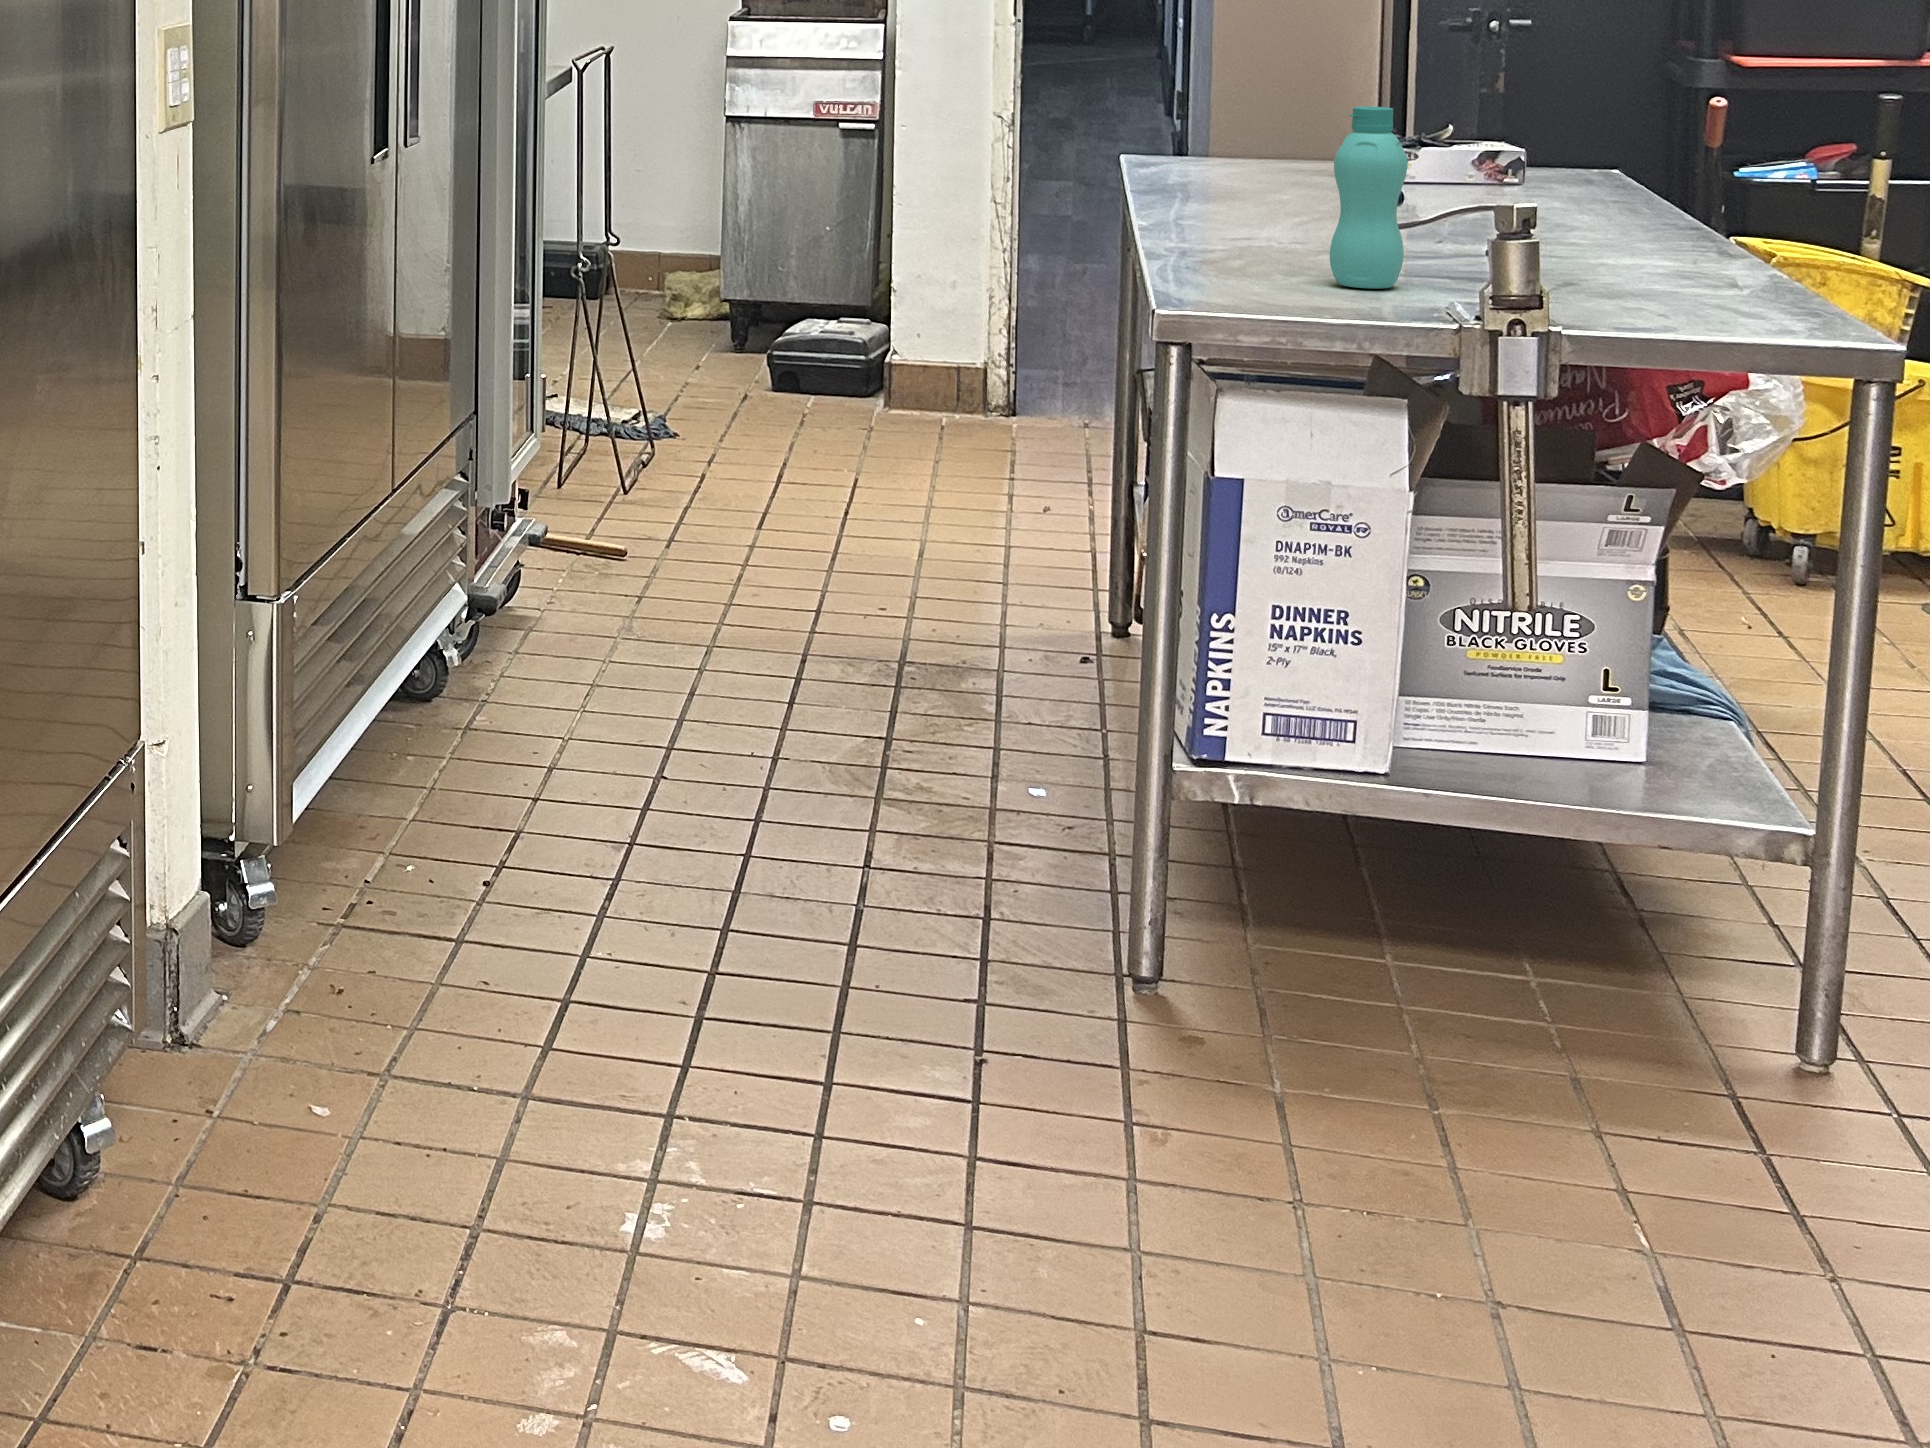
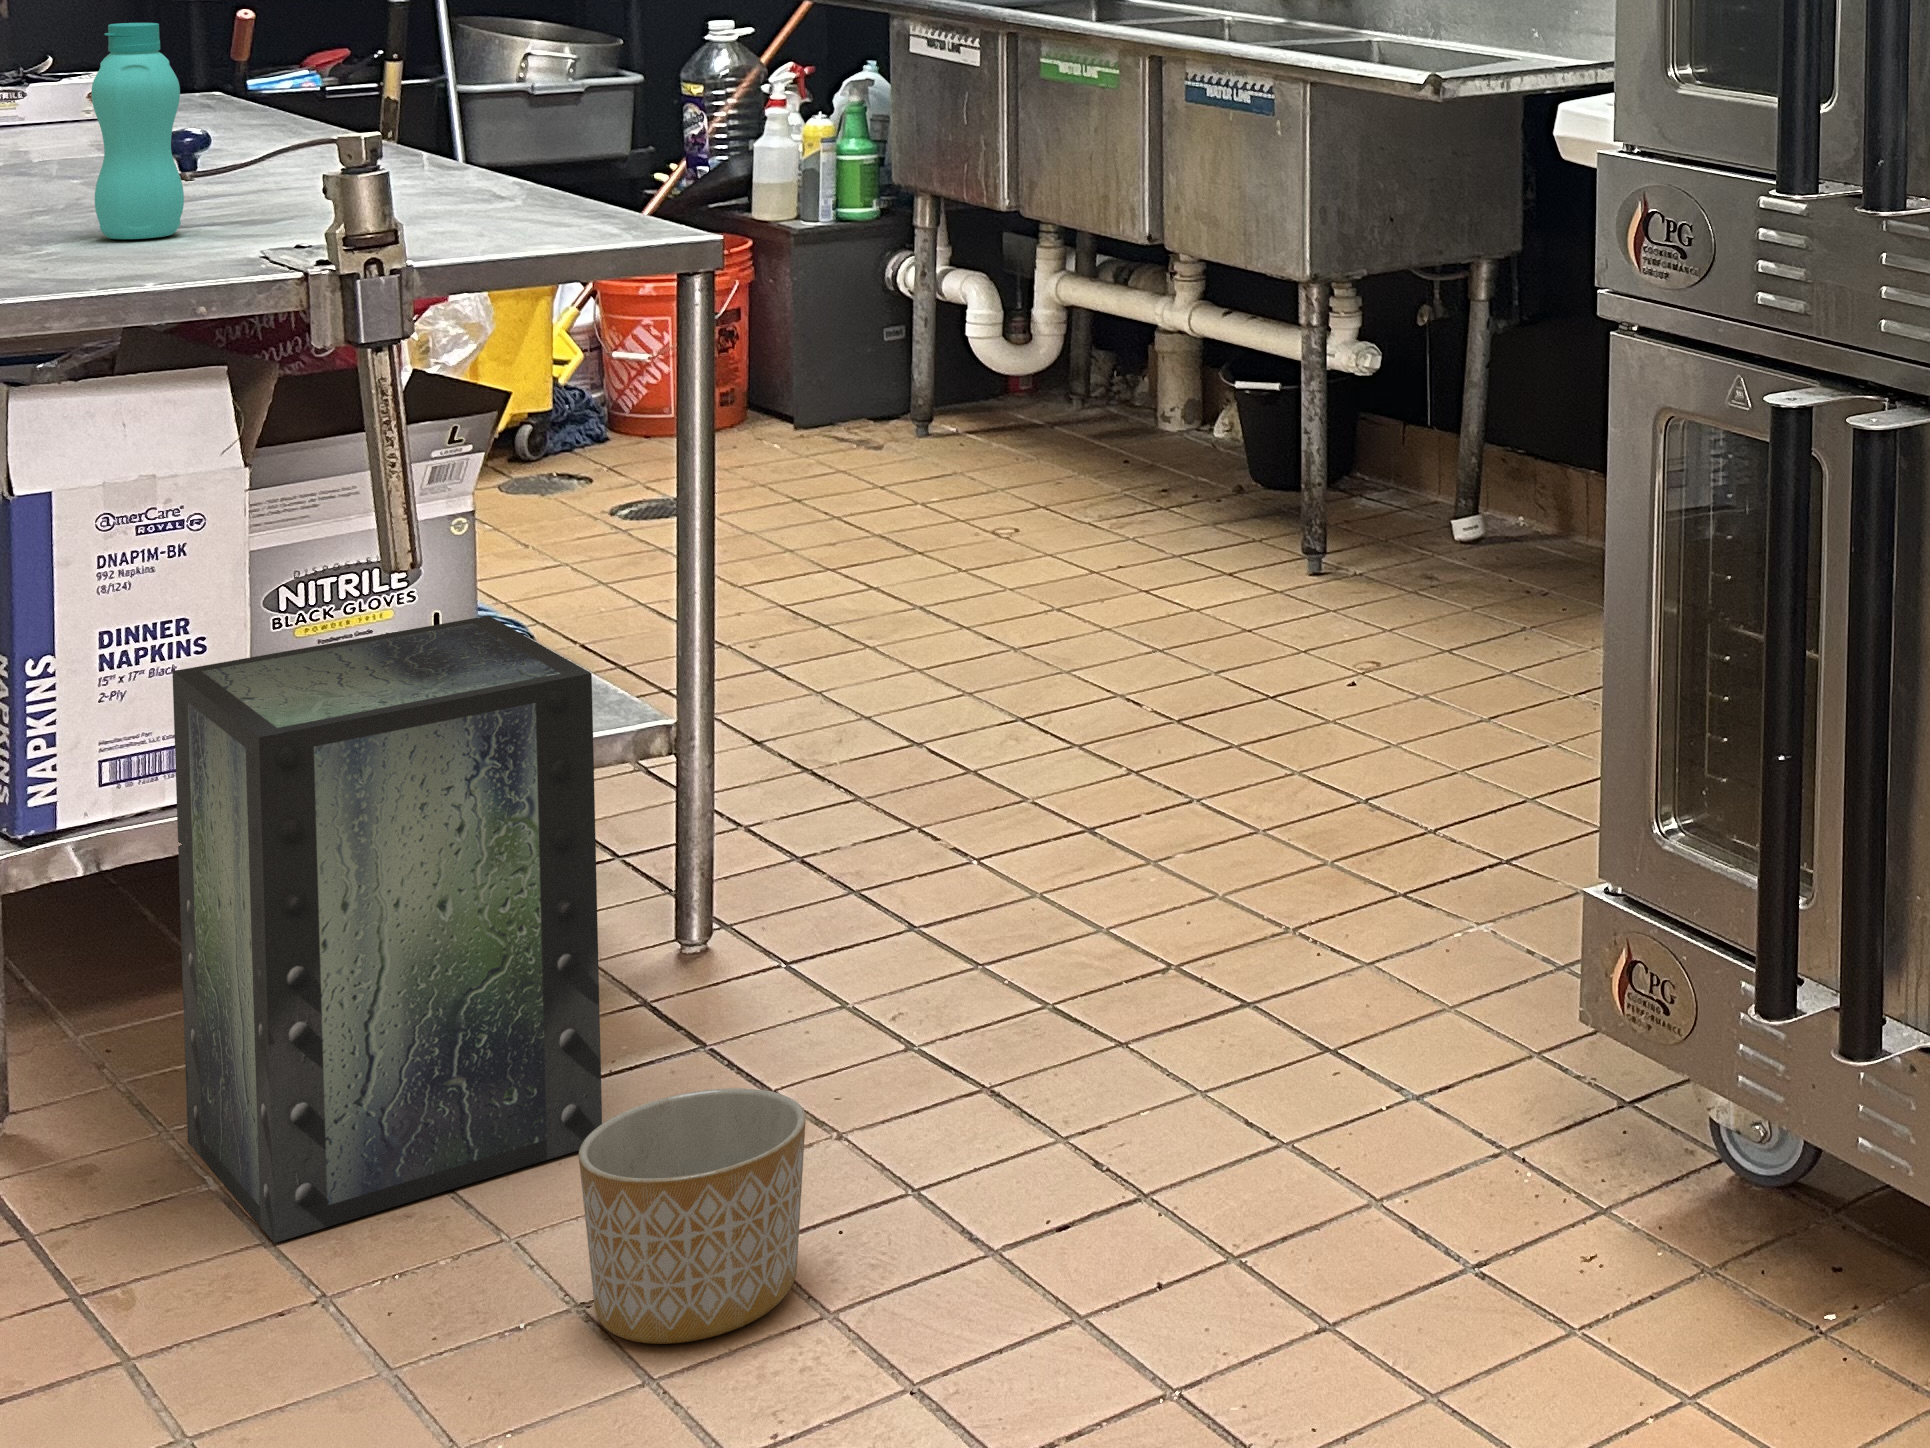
storage box: none [1309,648,1646,1186] -> present [172,616,602,1243]
planter: none [1502,1147,1730,1388] -> present [579,1088,806,1344]

